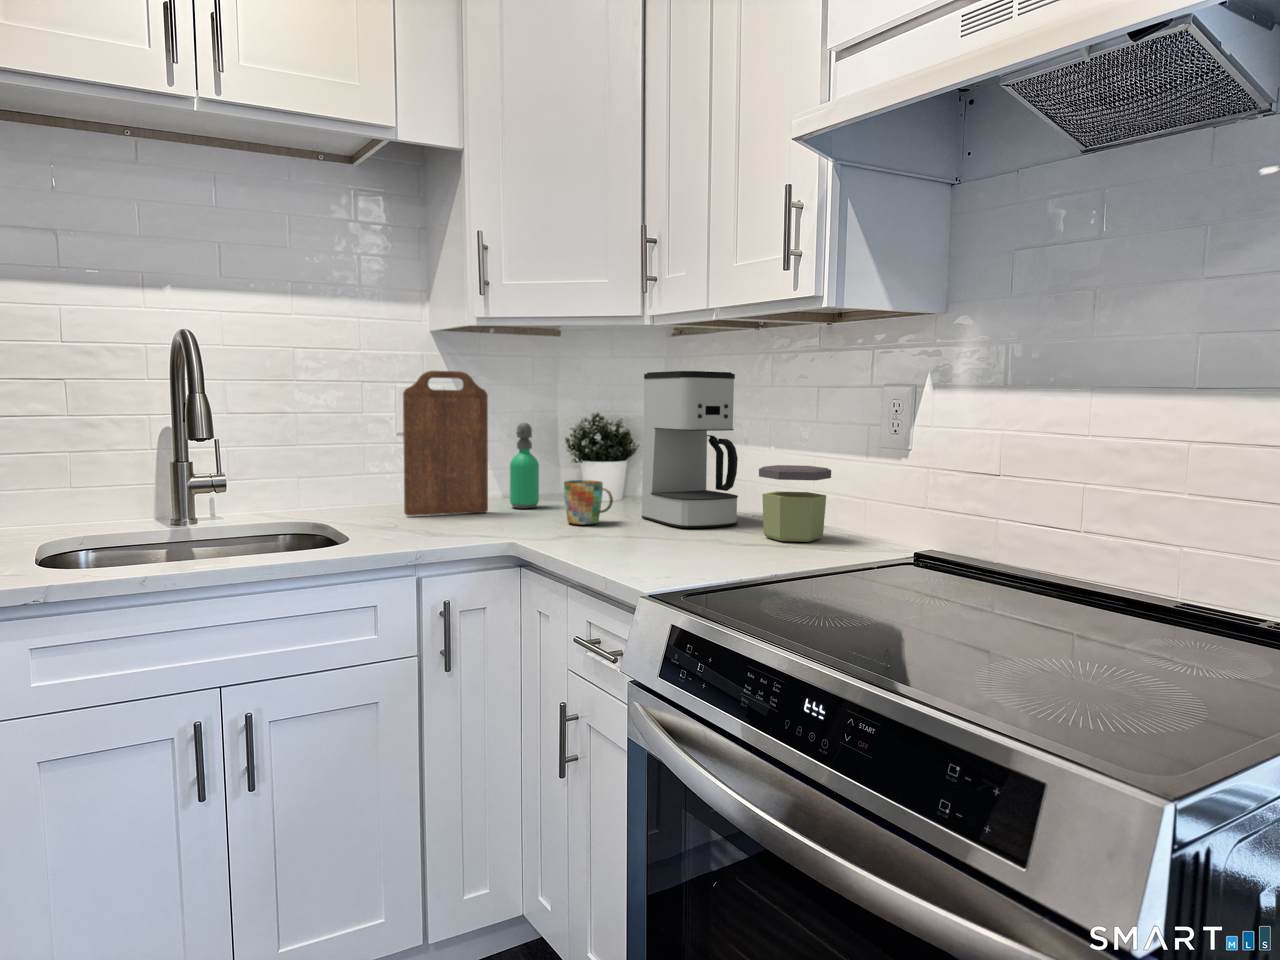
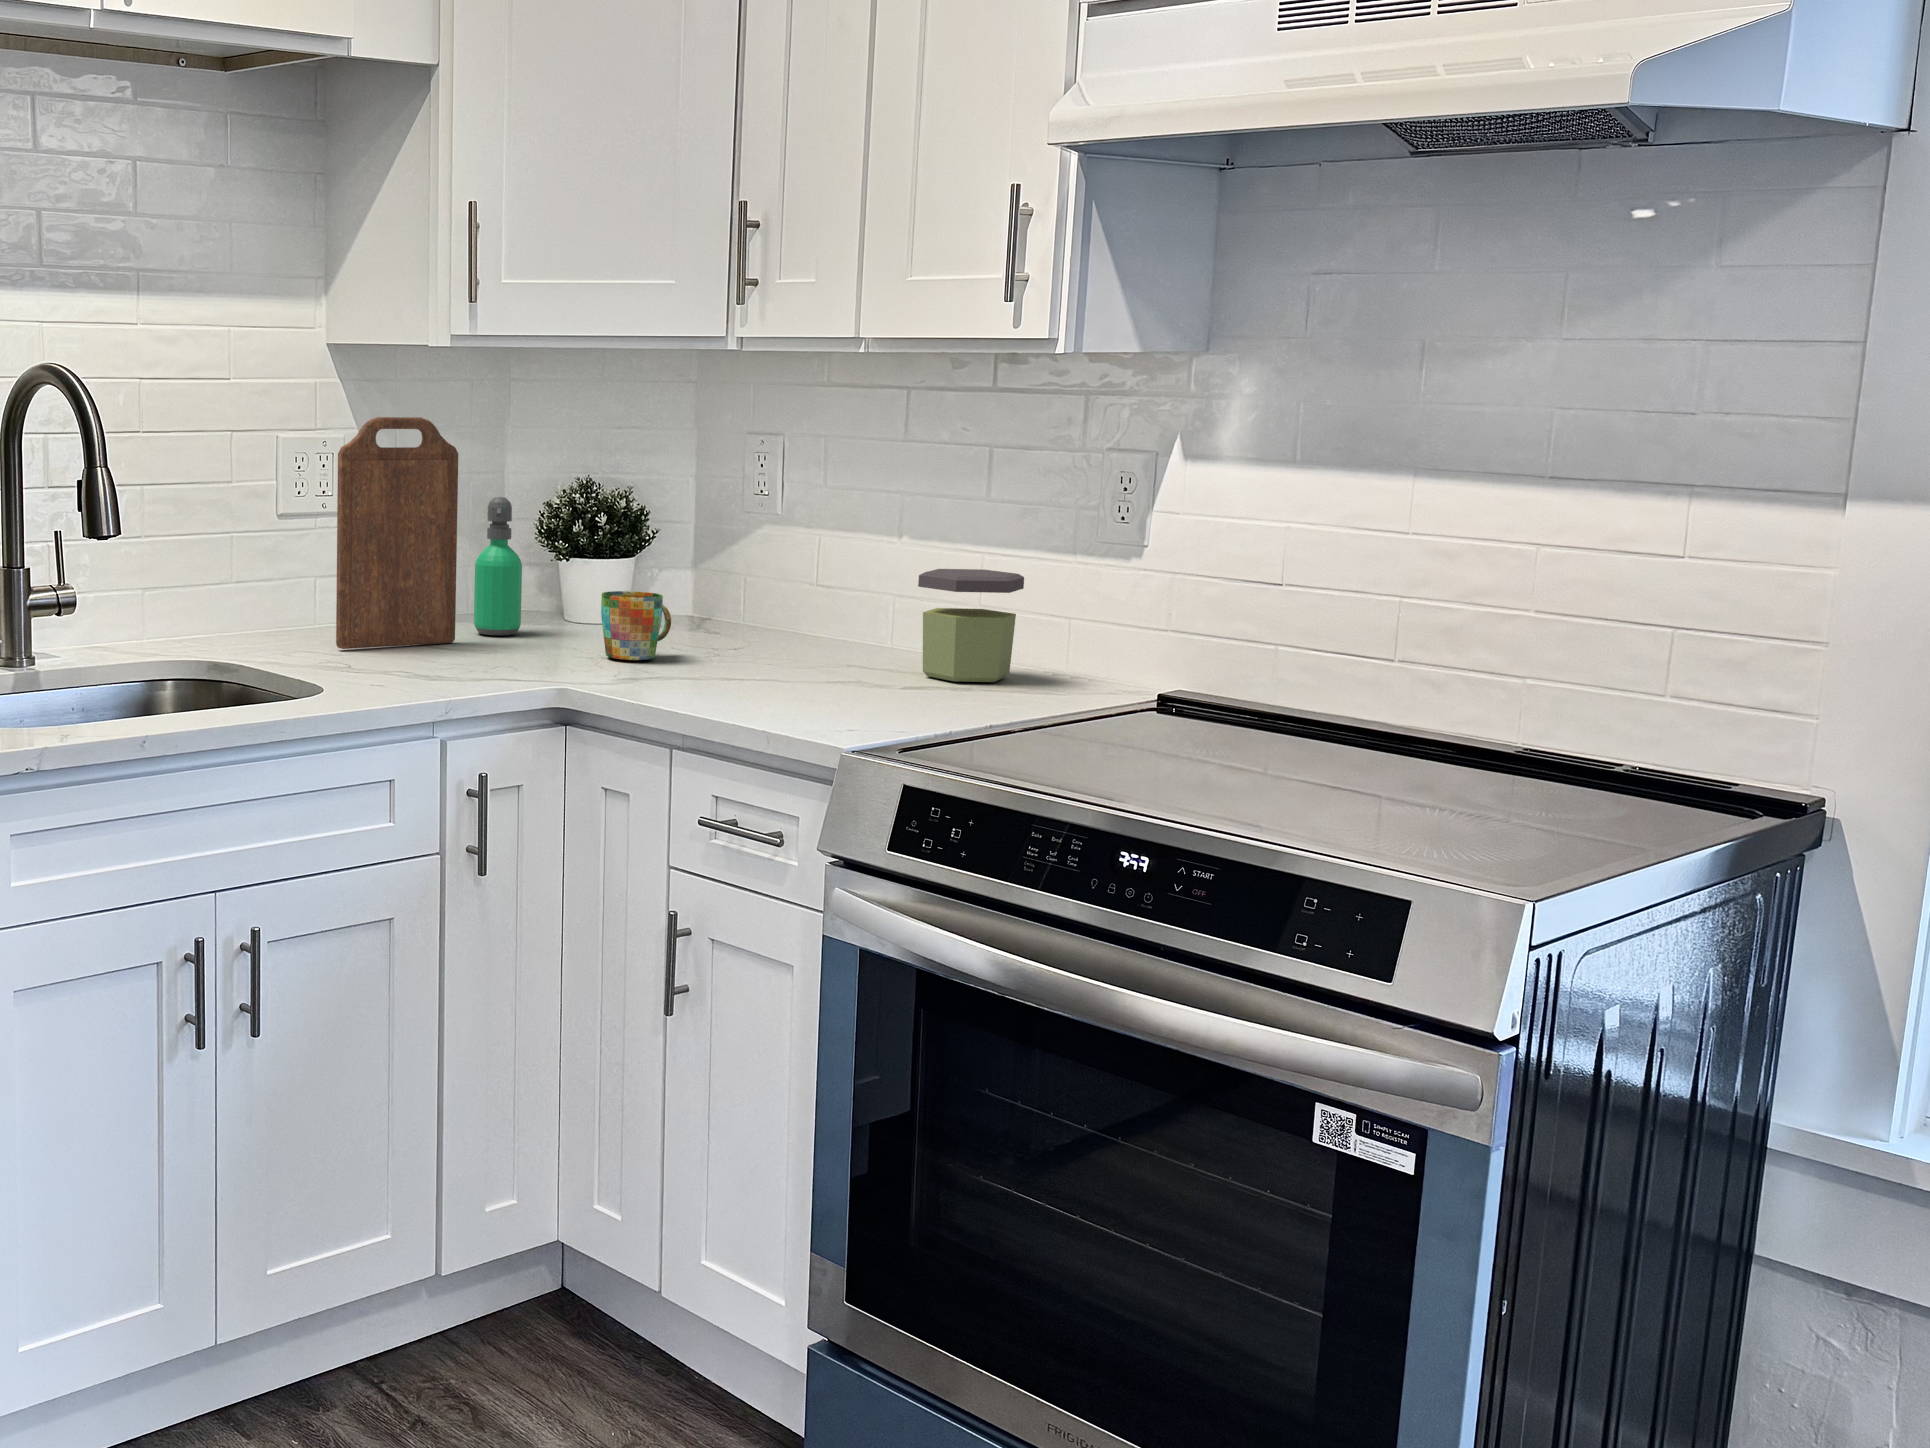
coffee maker: present [642,371,738,528] -> none [706,422,865,664]

